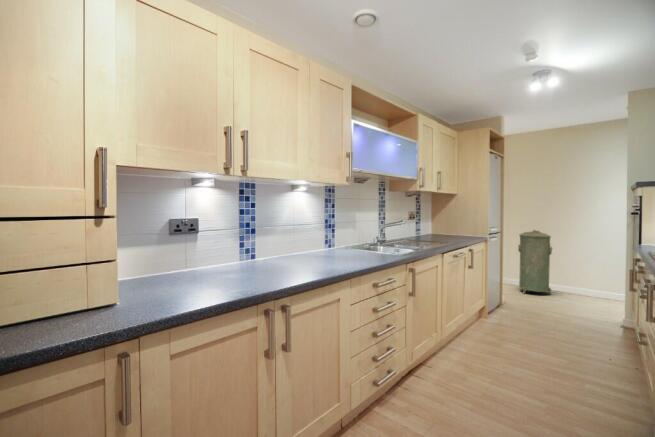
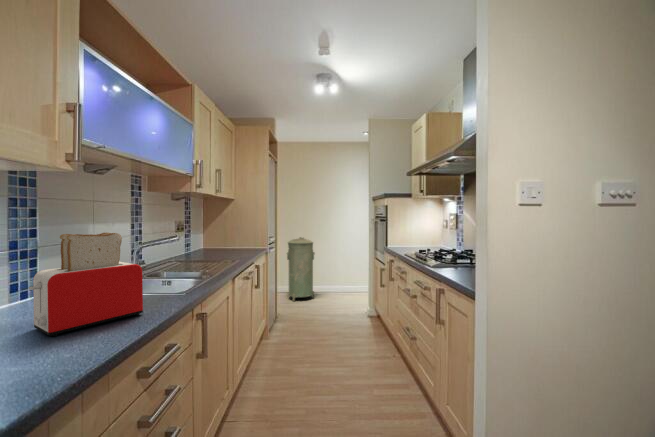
toaster: none [332,216,377,261] -> present [29,233,143,336]

